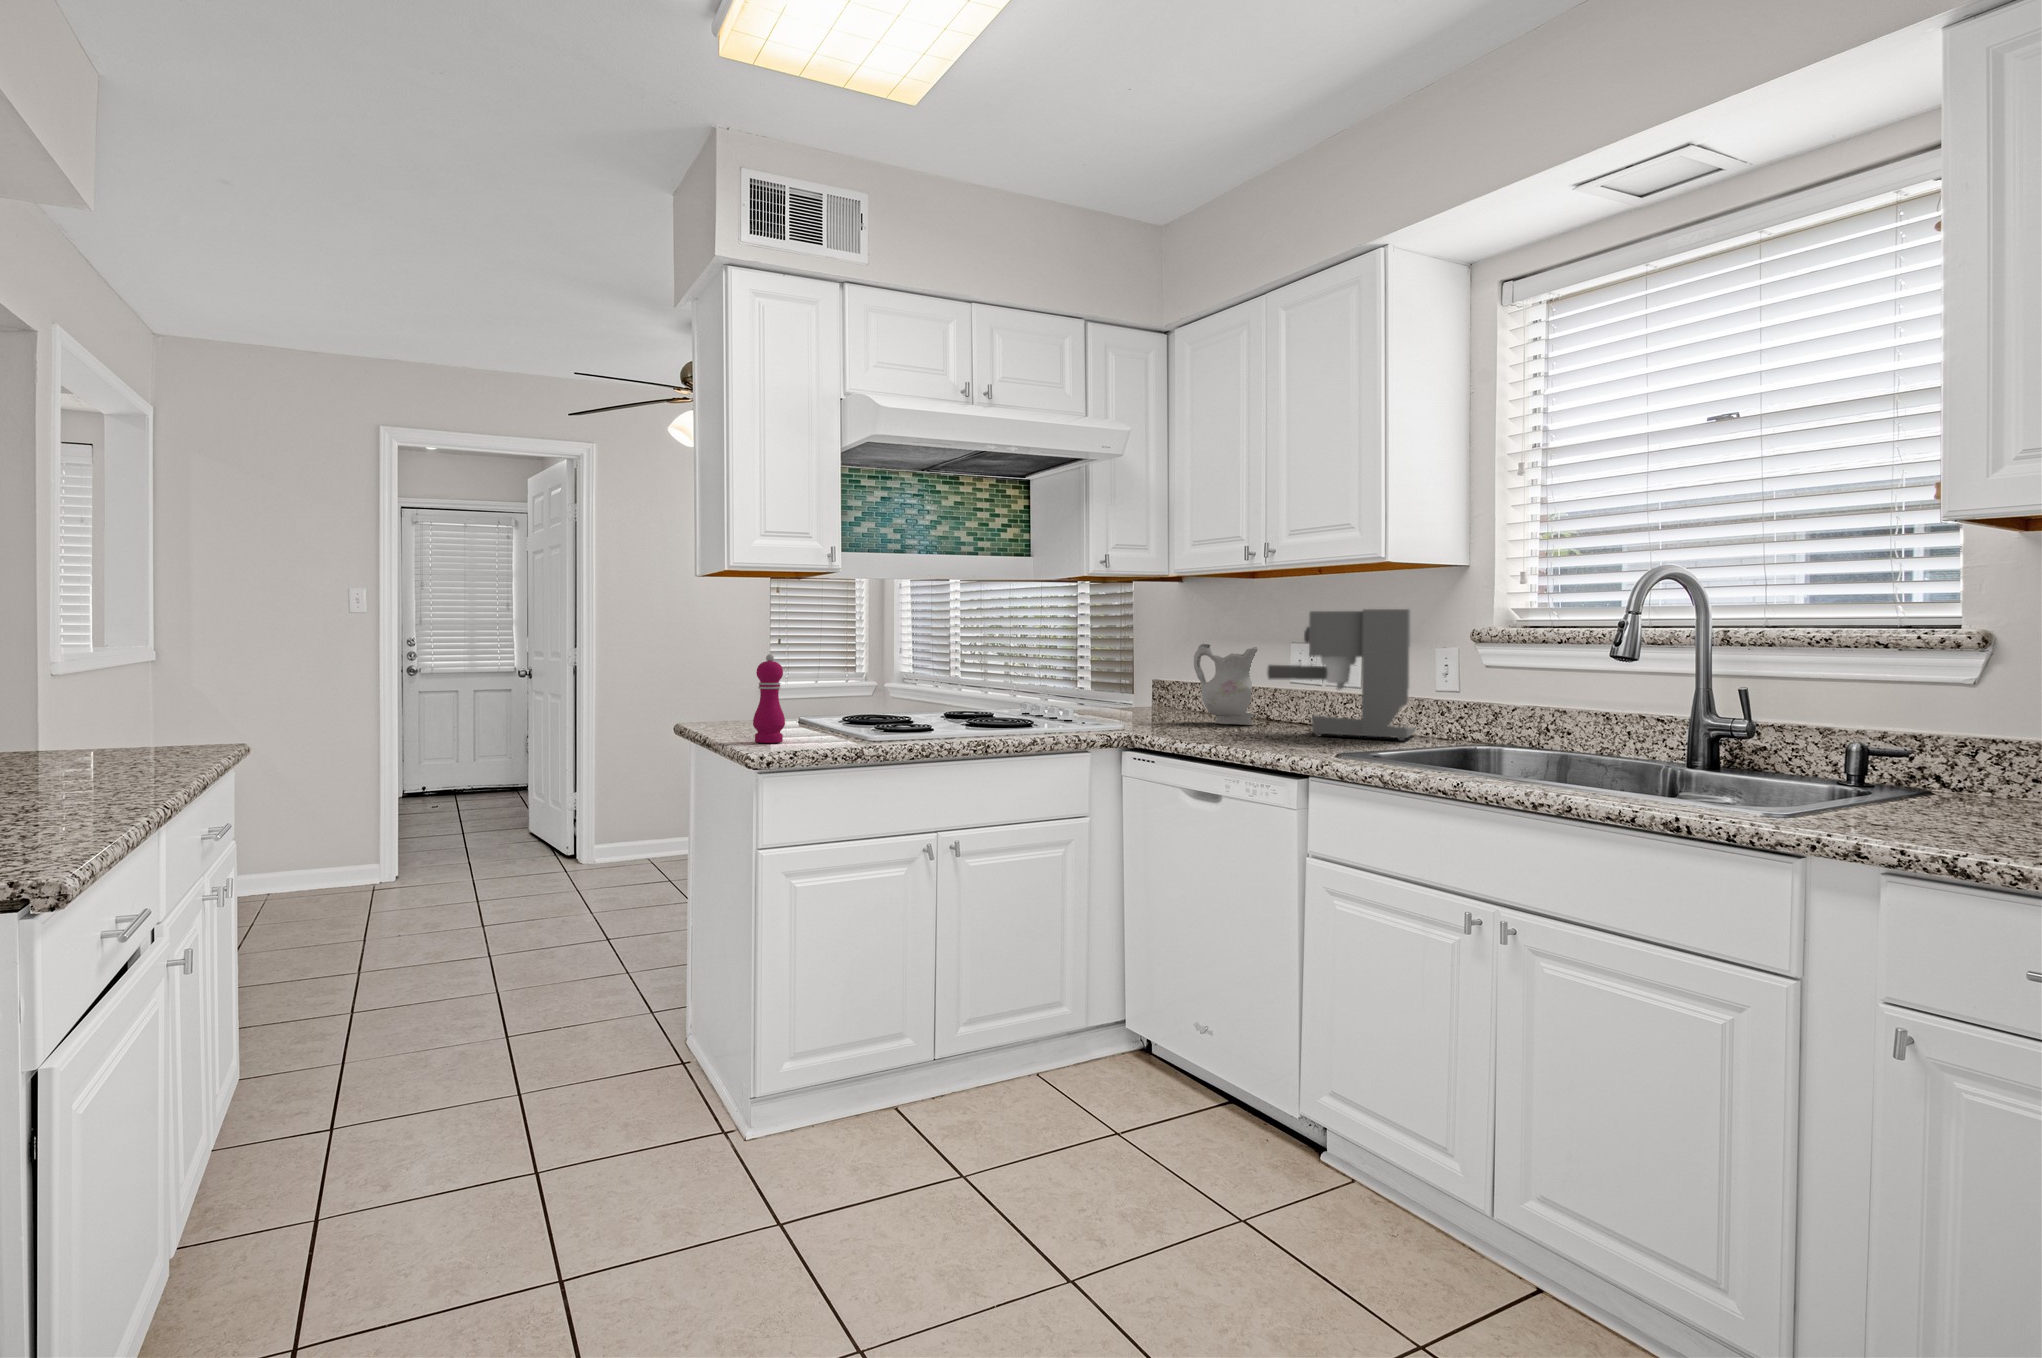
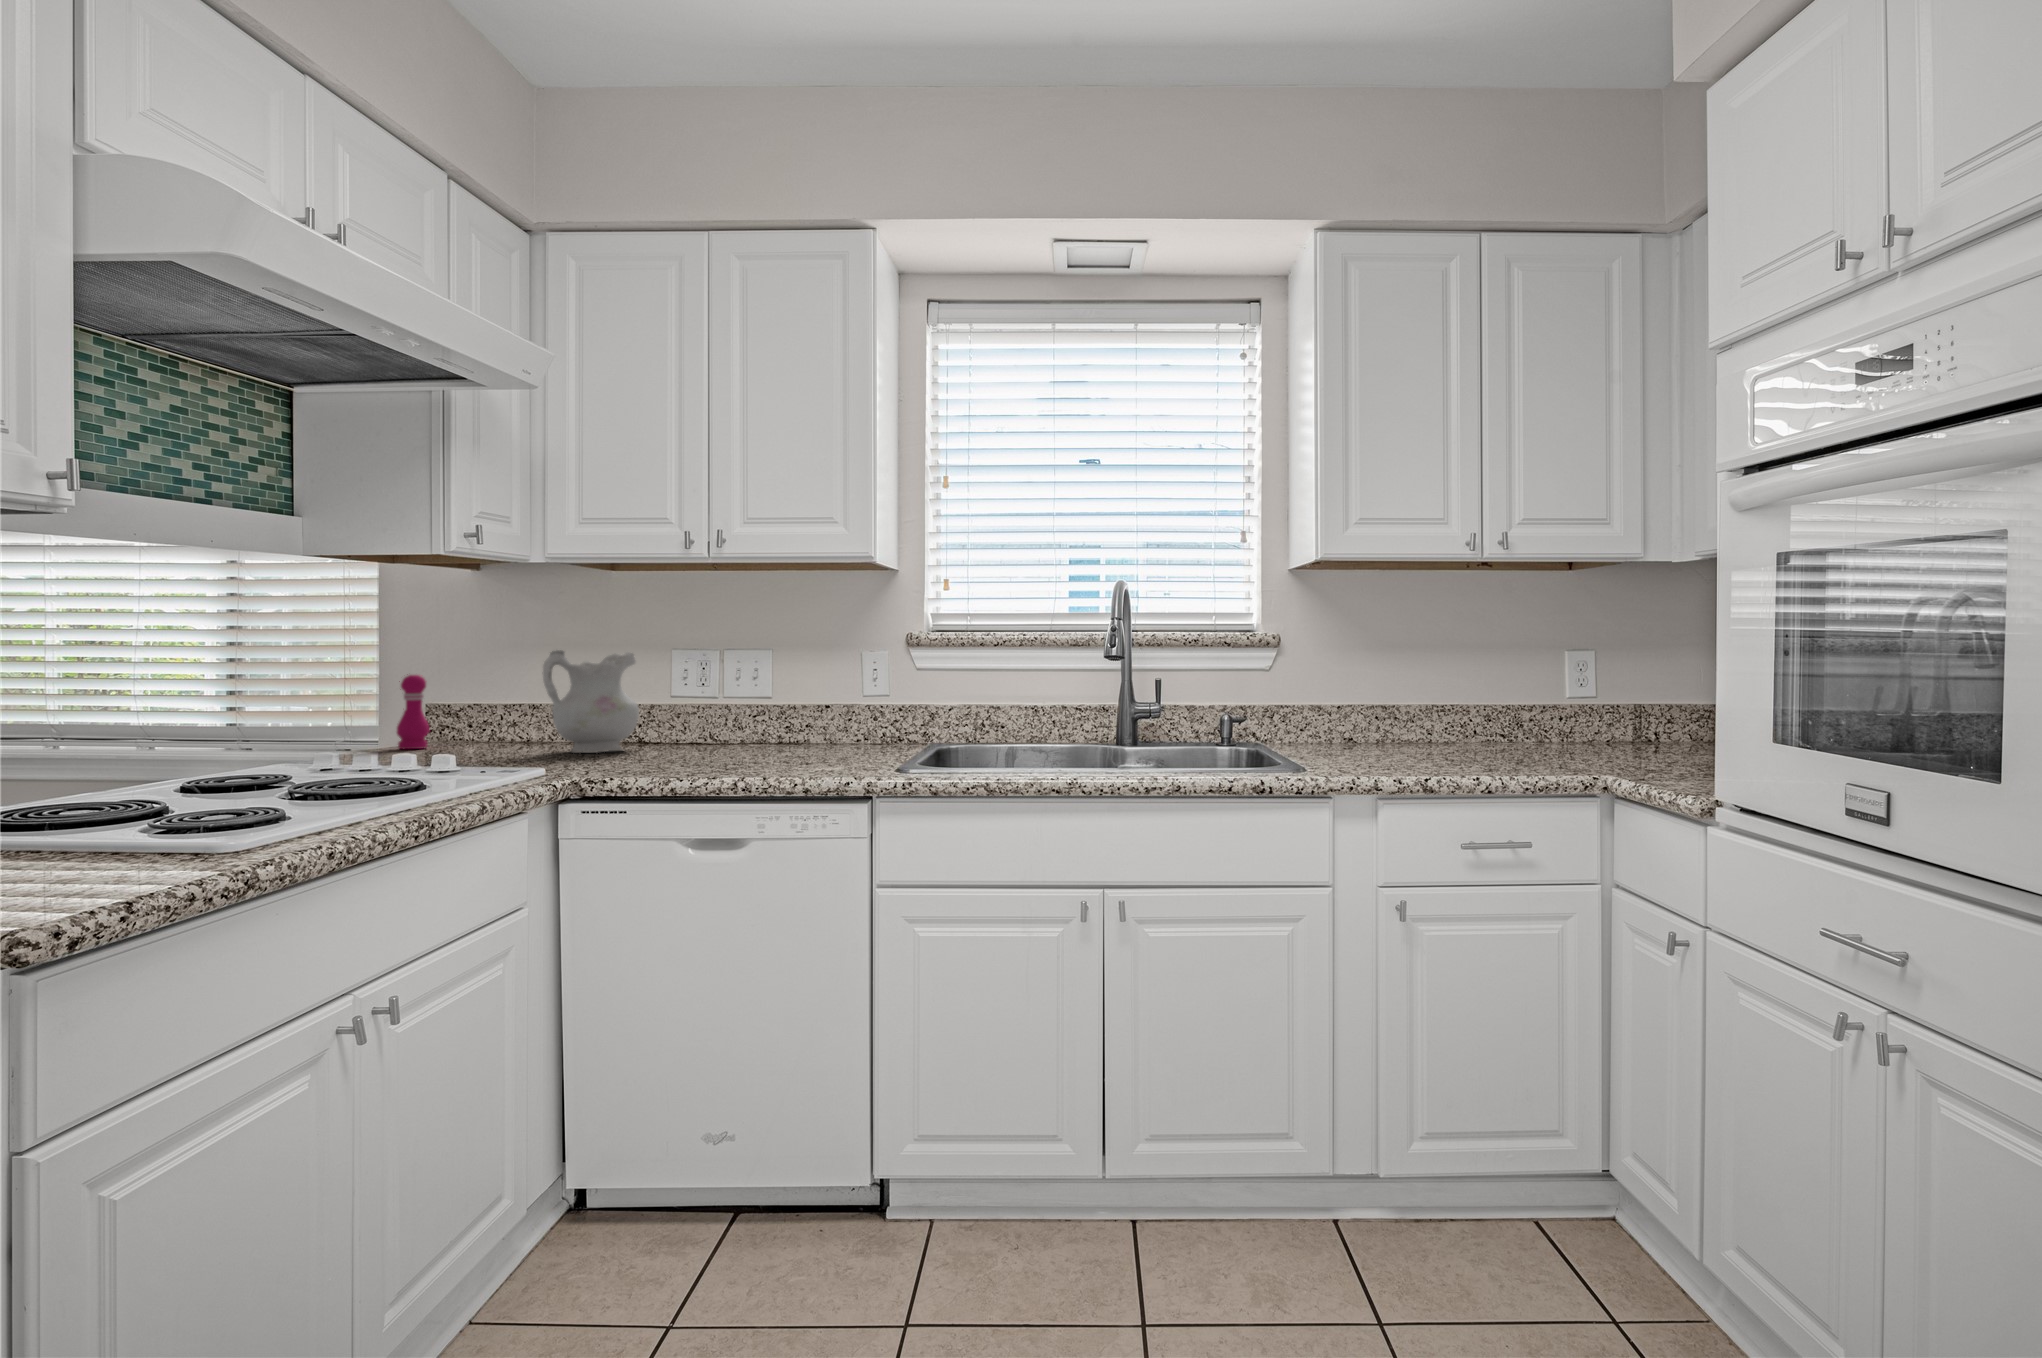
coffee maker: present [1267,609,1416,741] -> none [677,609,844,755]
pepper mill: present [753,654,785,743] -> present [397,675,430,749]

